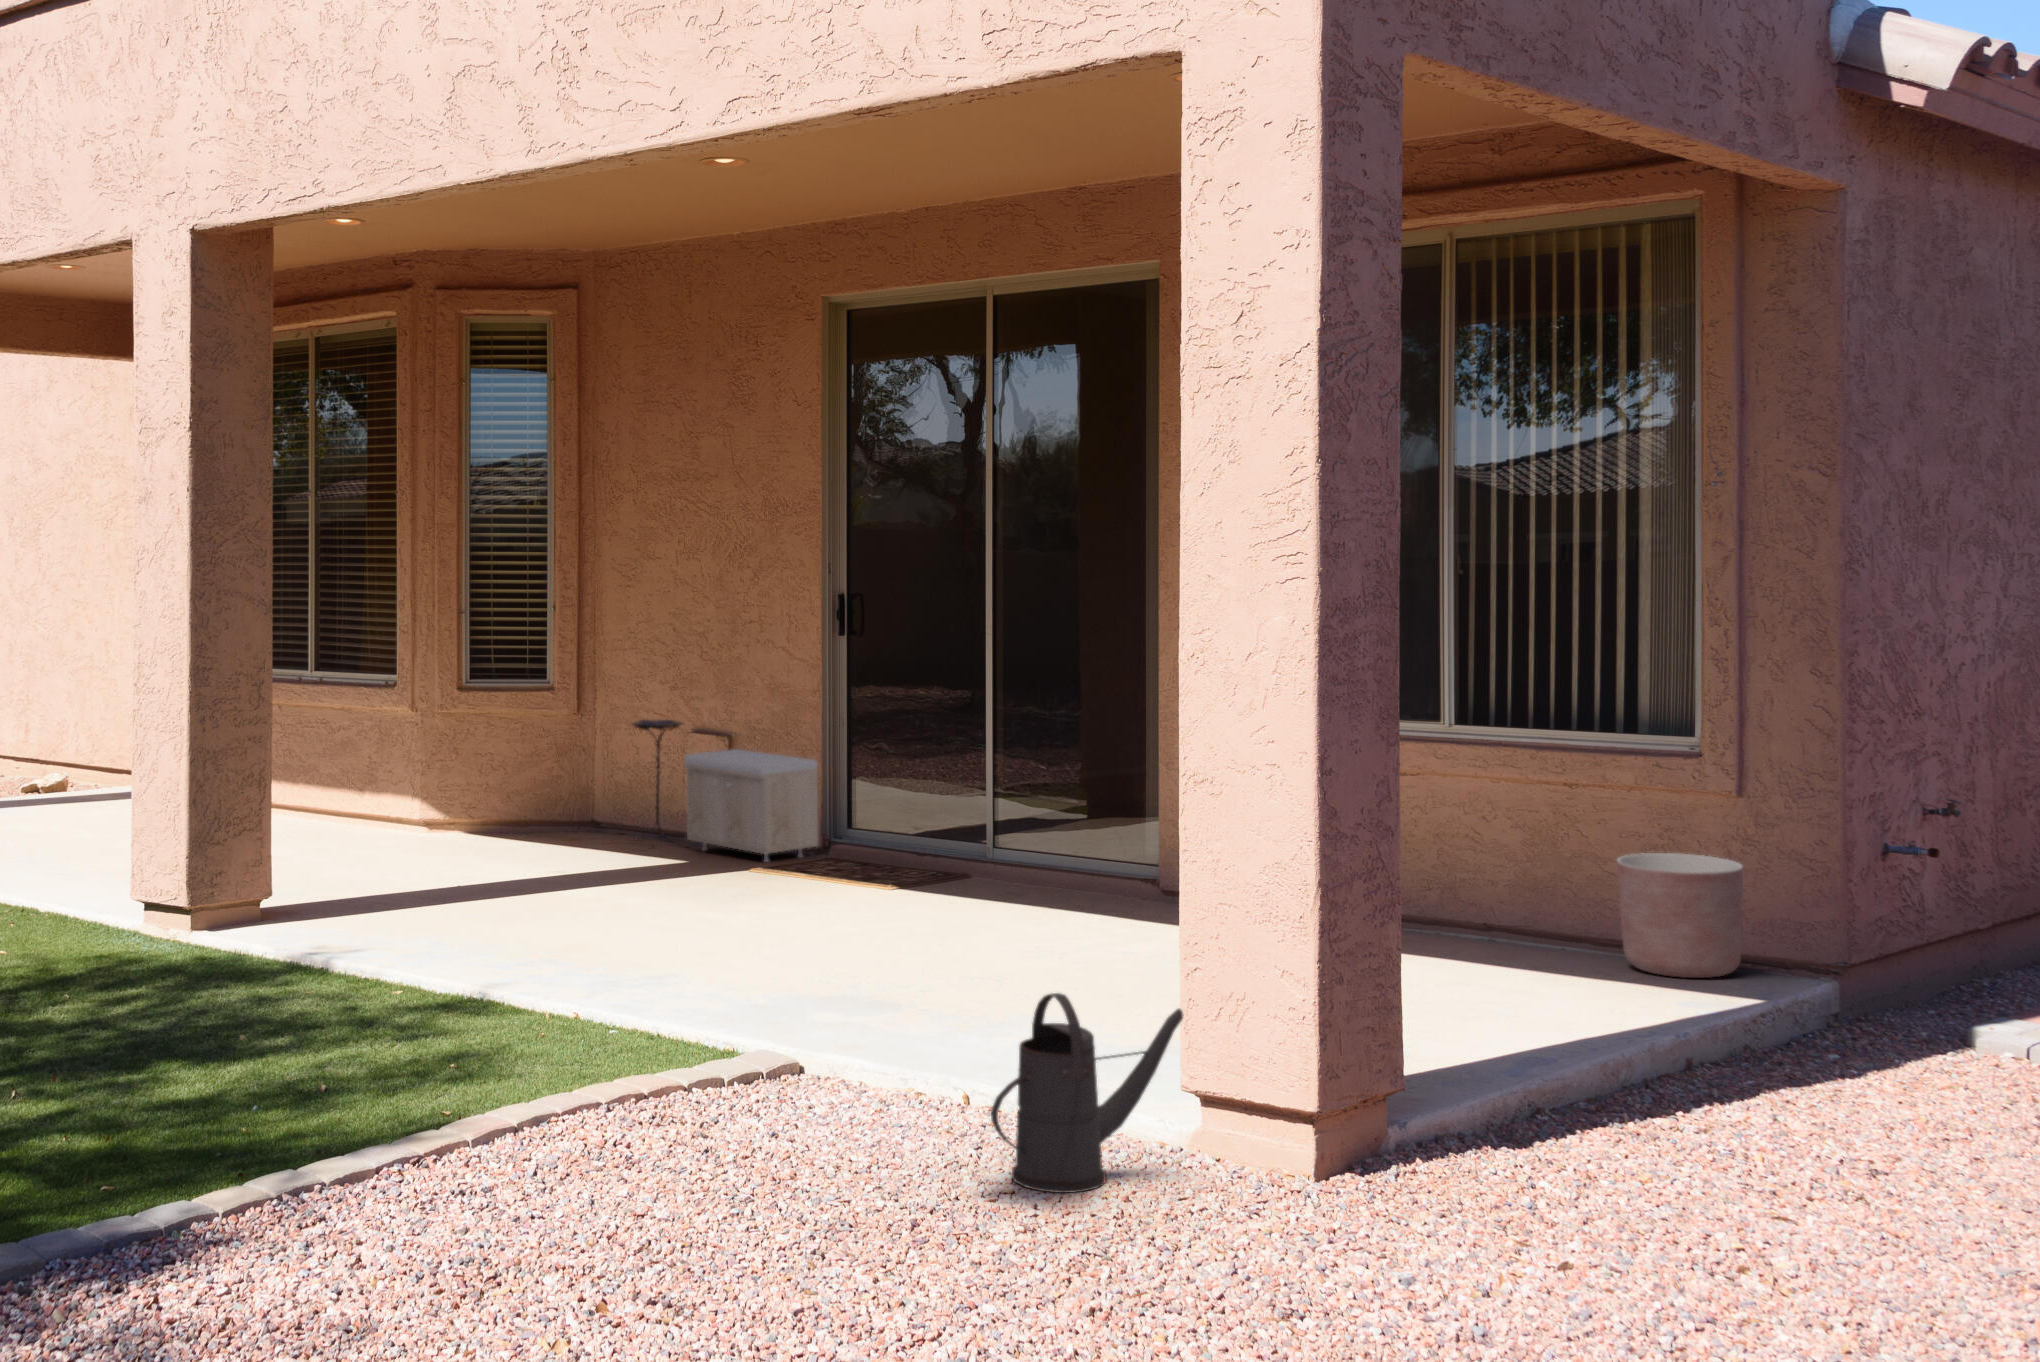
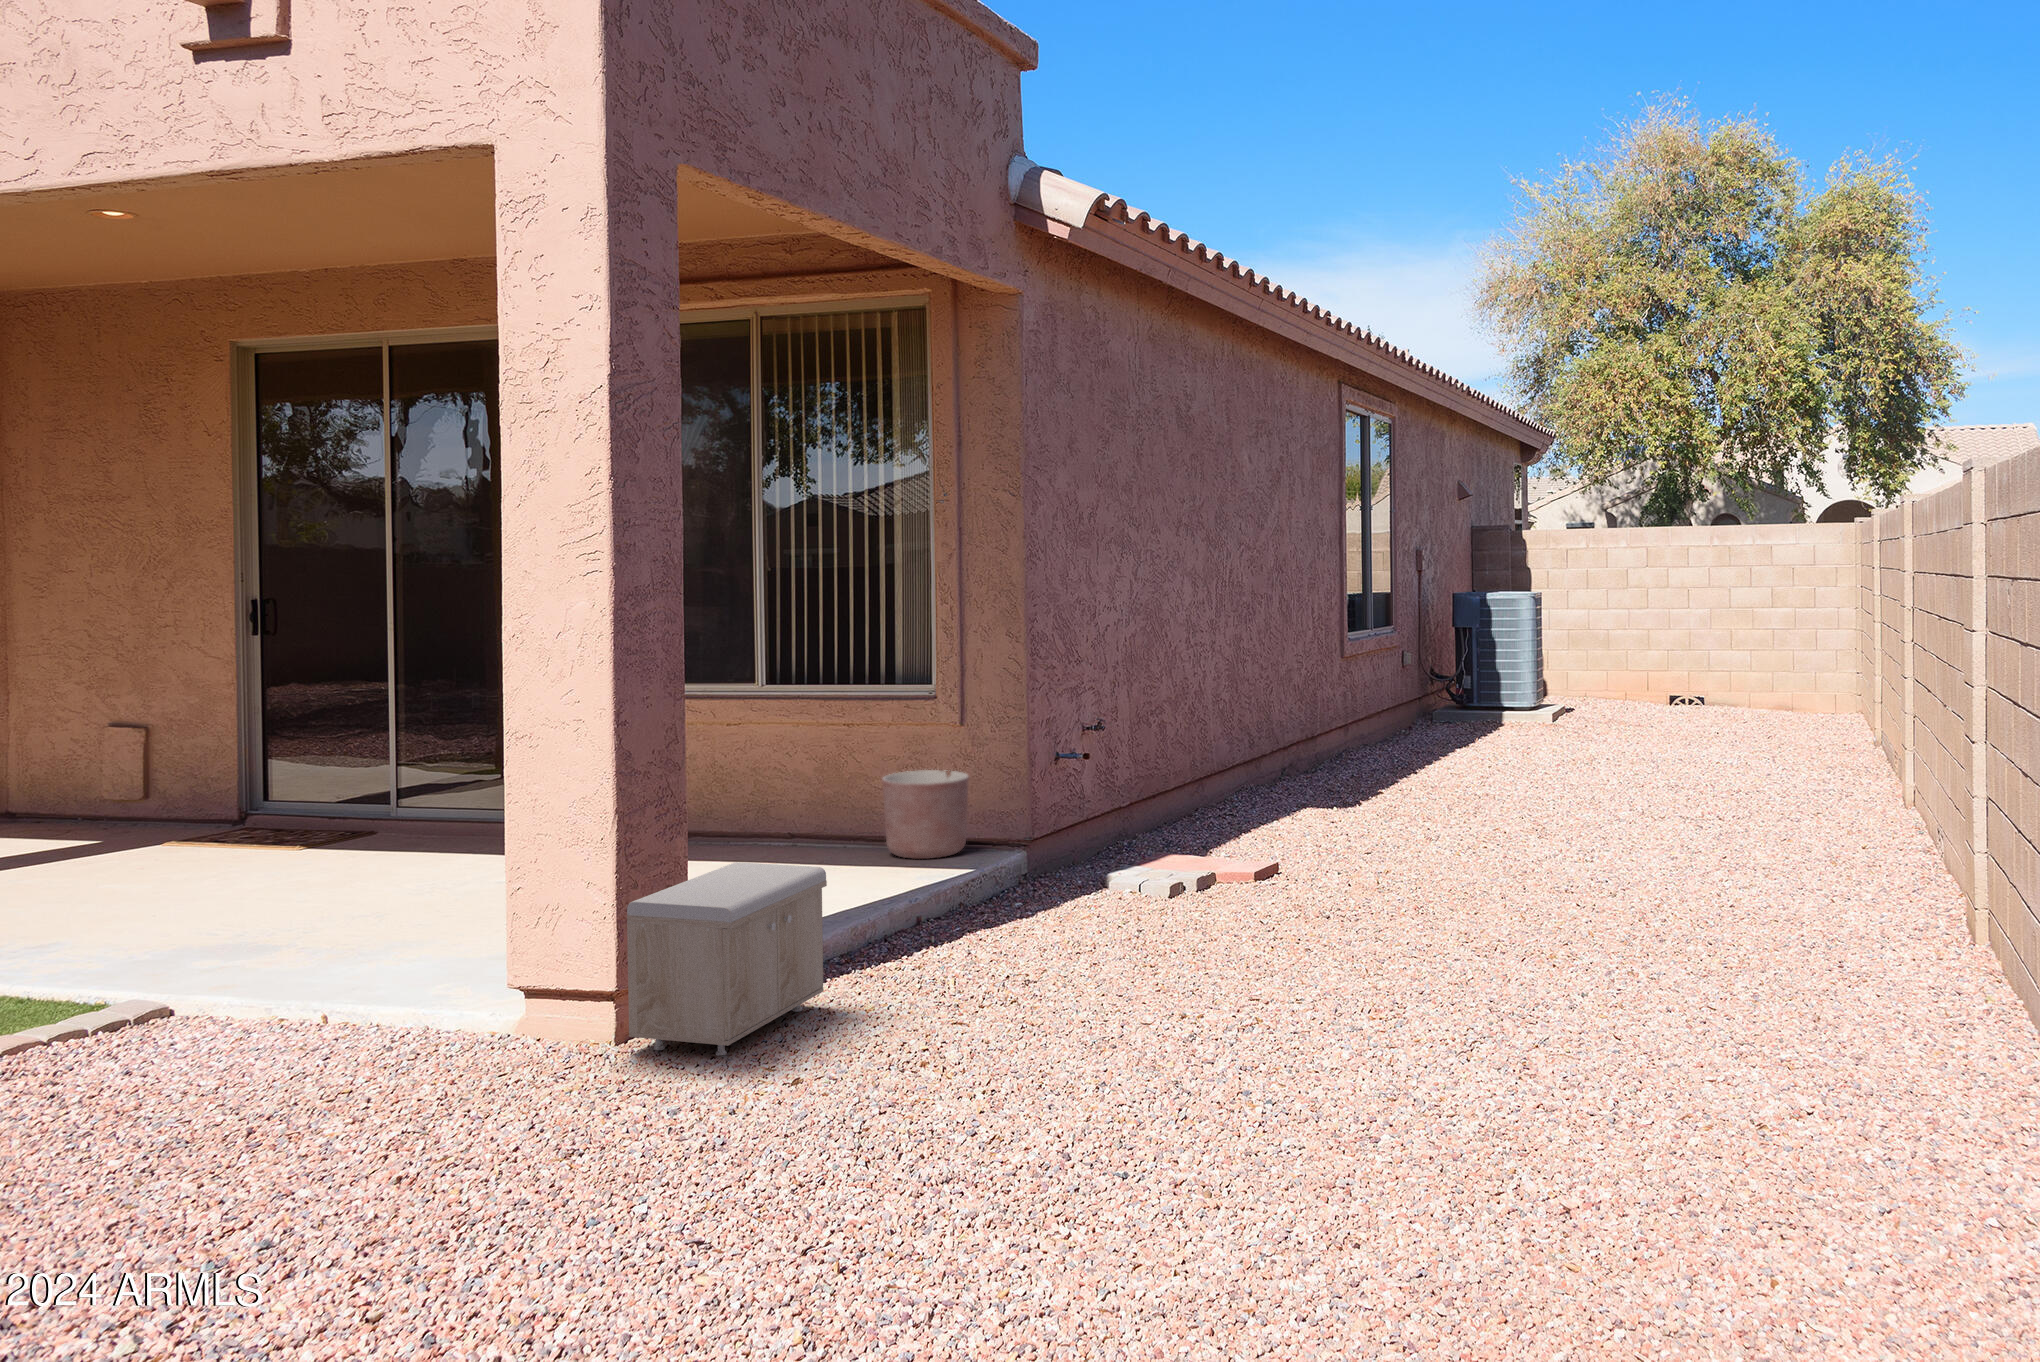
side table: present [633,719,683,838] -> none [41,716,99,827]
storage bench: present [684,749,819,862] -> present [627,862,827,1055]
watering can: present [991,993,1184,1193] -> none [331,922,510,1086]

